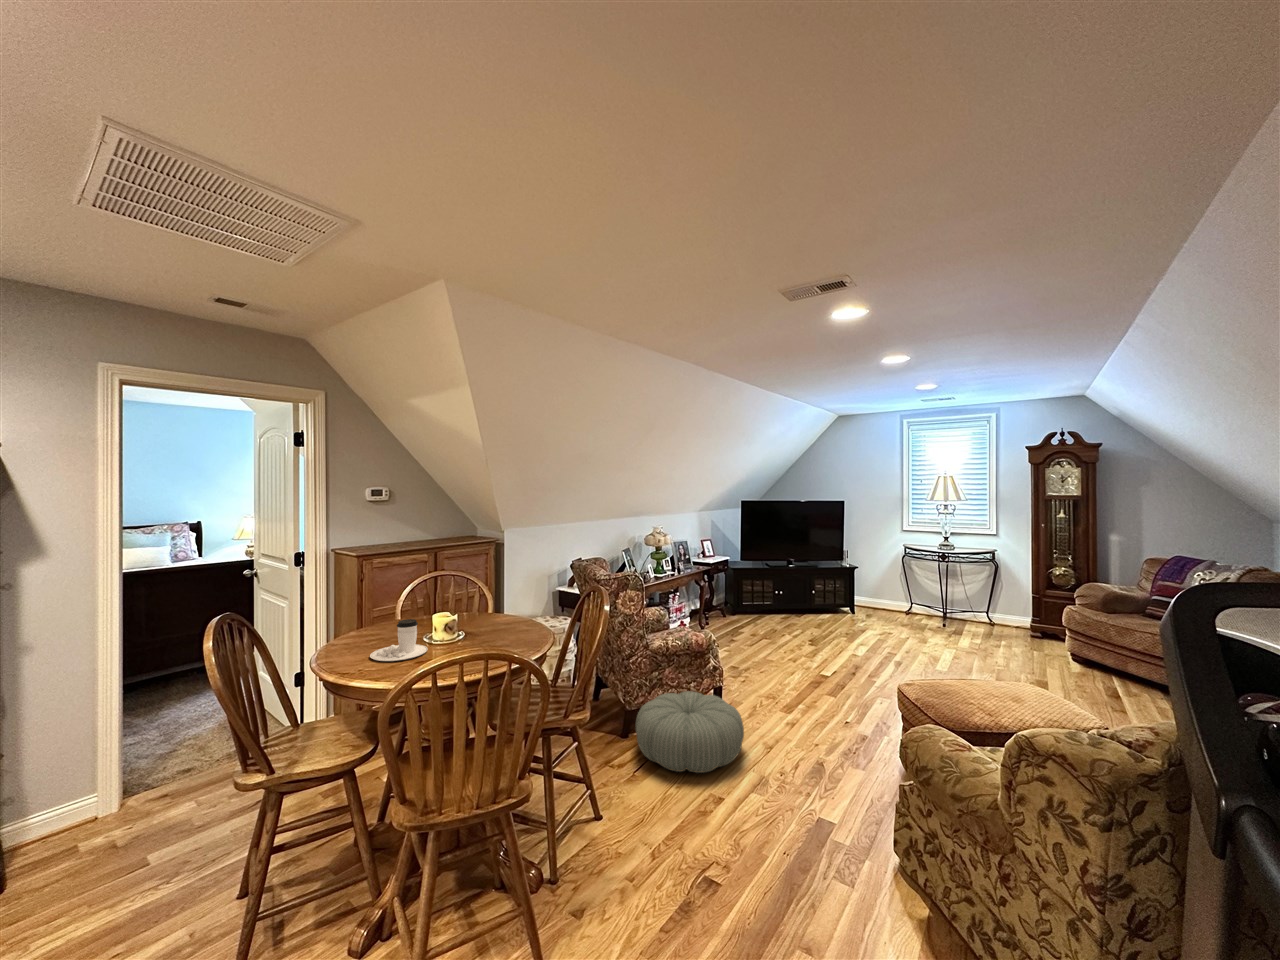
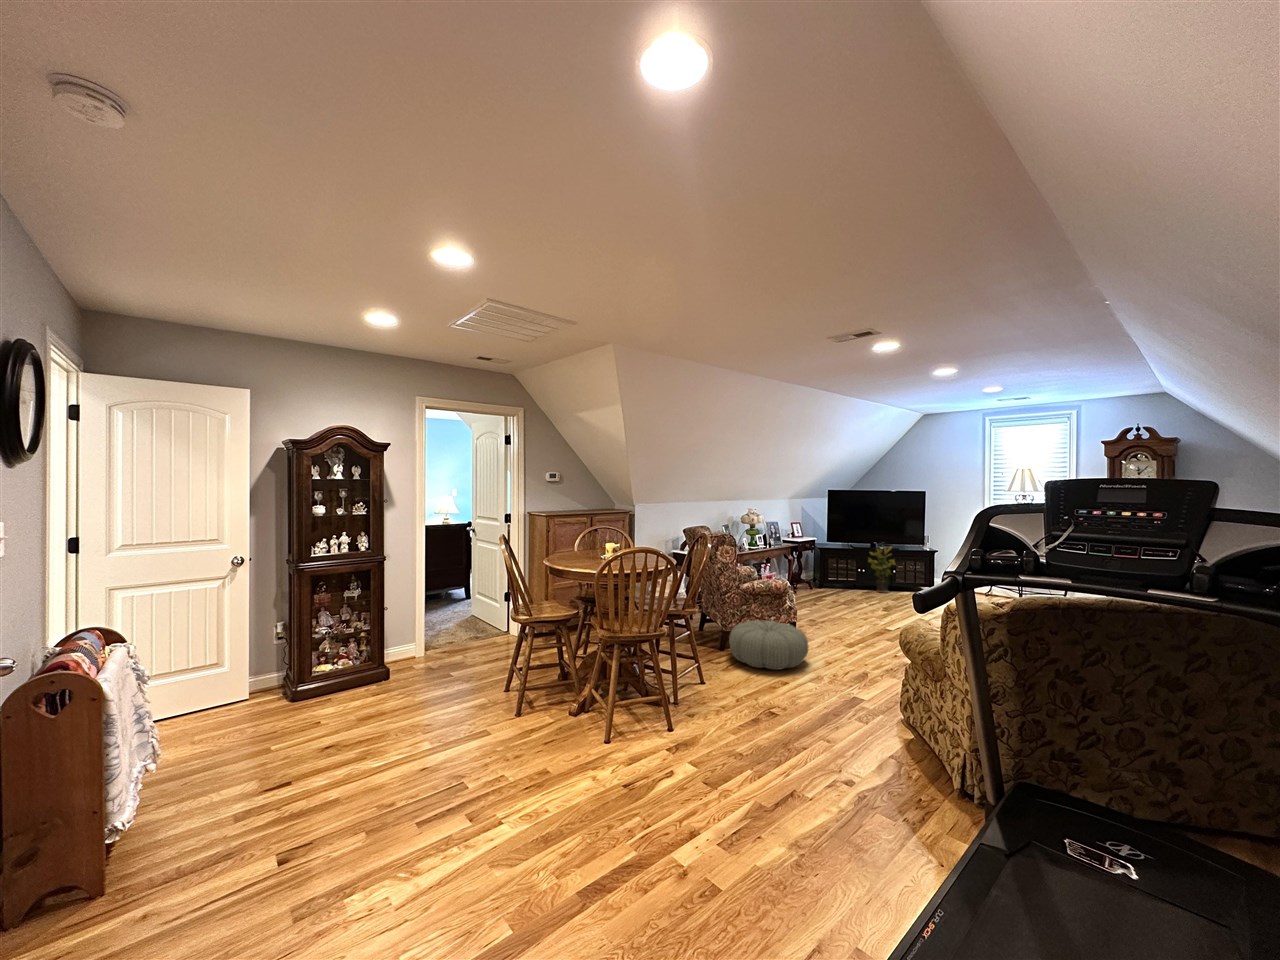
potted plant: none [786,563,816,619] -> present [868,546,896,593]
coffee cup: present [370,619,428,661] -> none [570,545,601,566]

